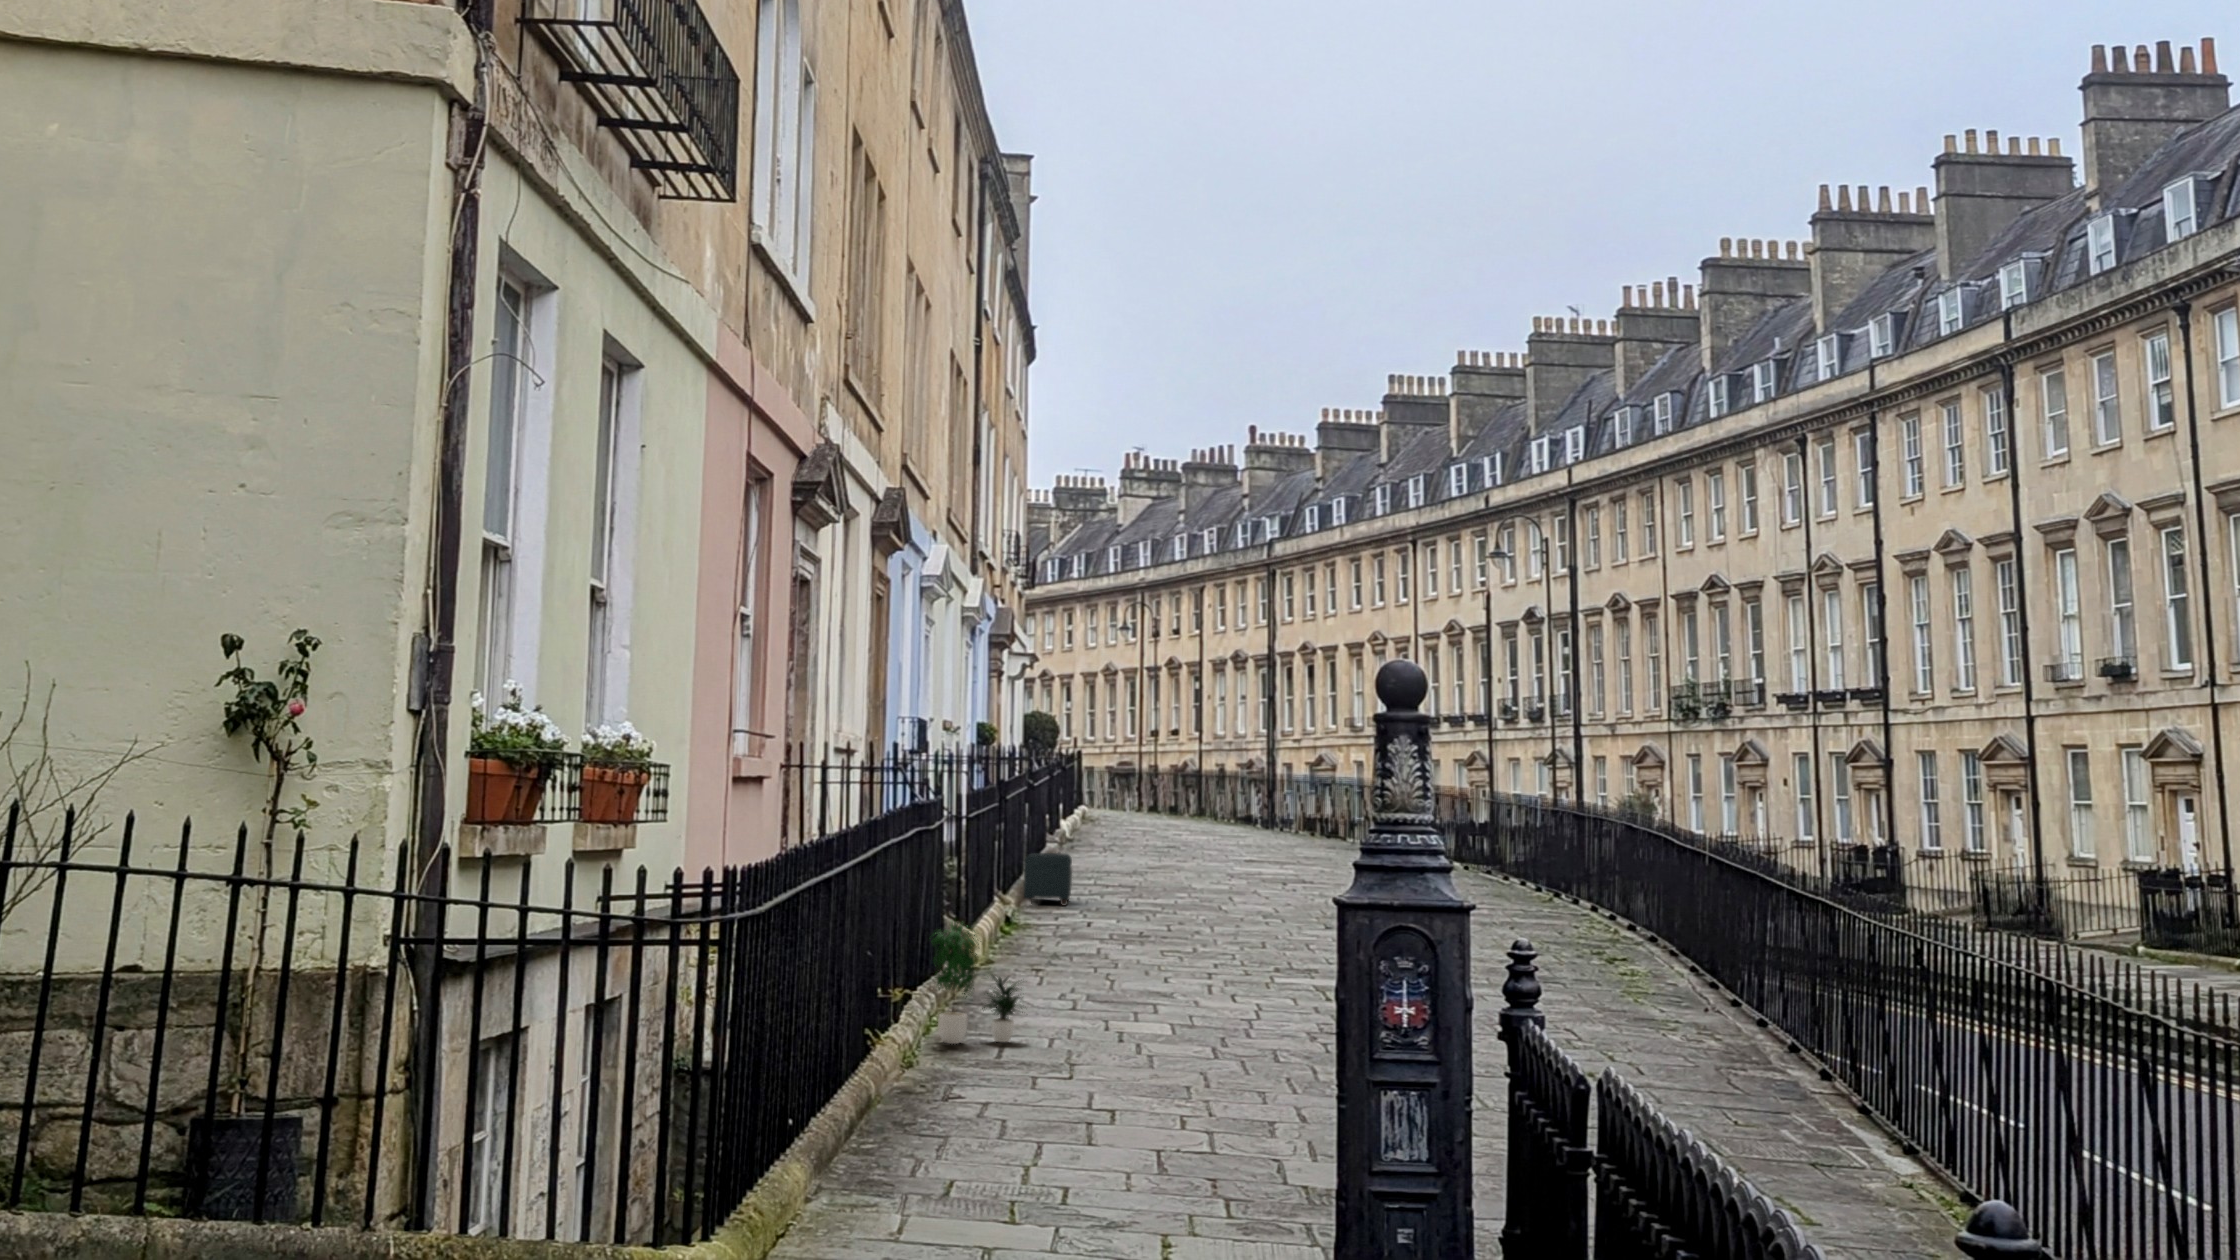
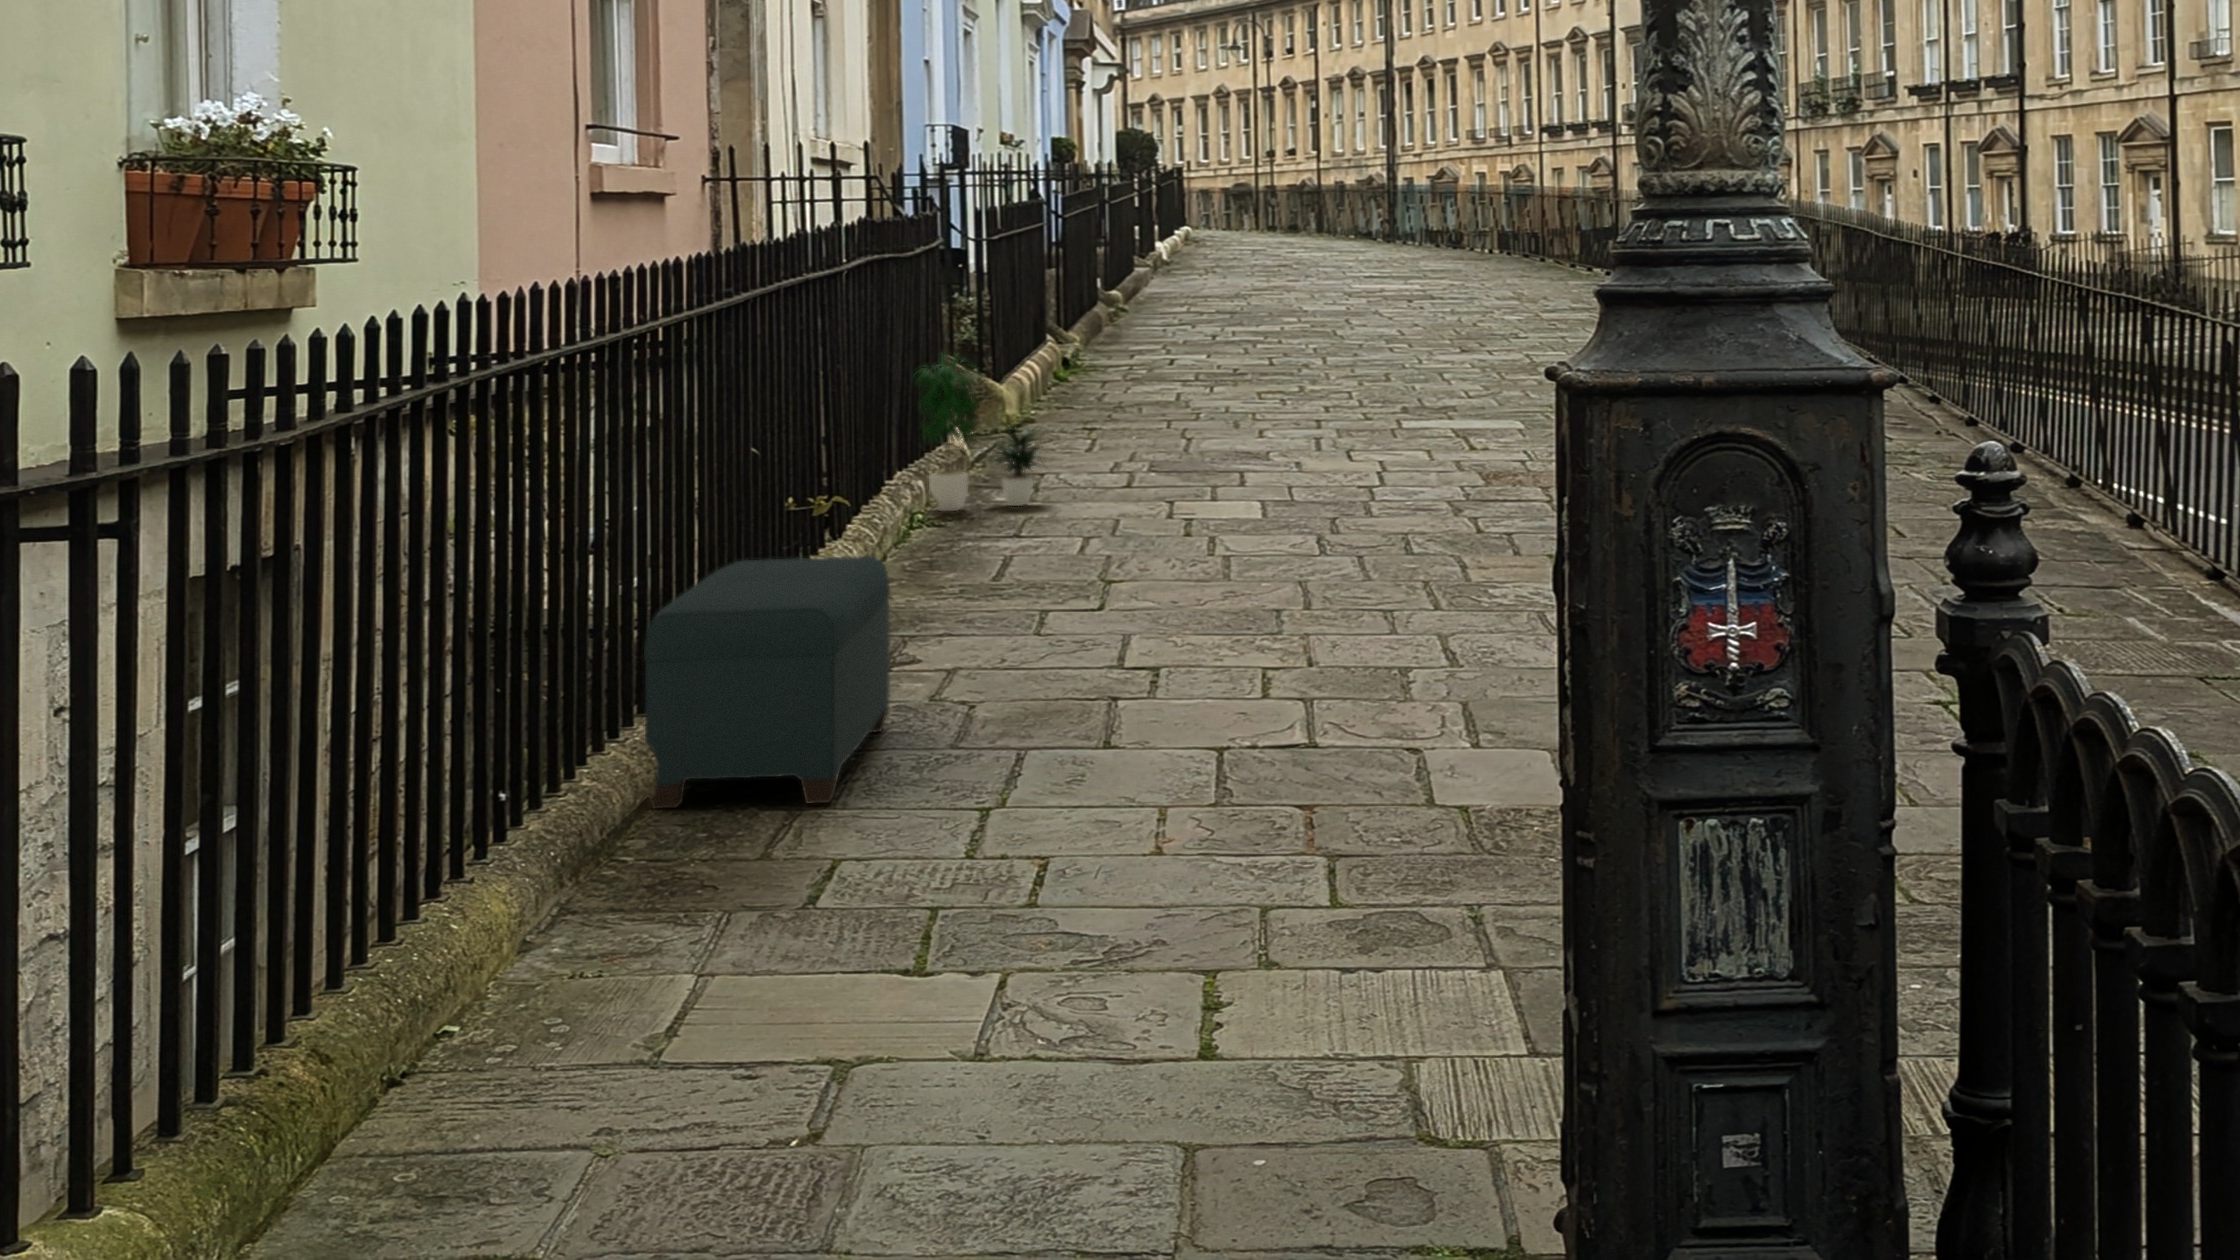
bench: present [1023,853,1072,905] -> present [644,556,890,808]

